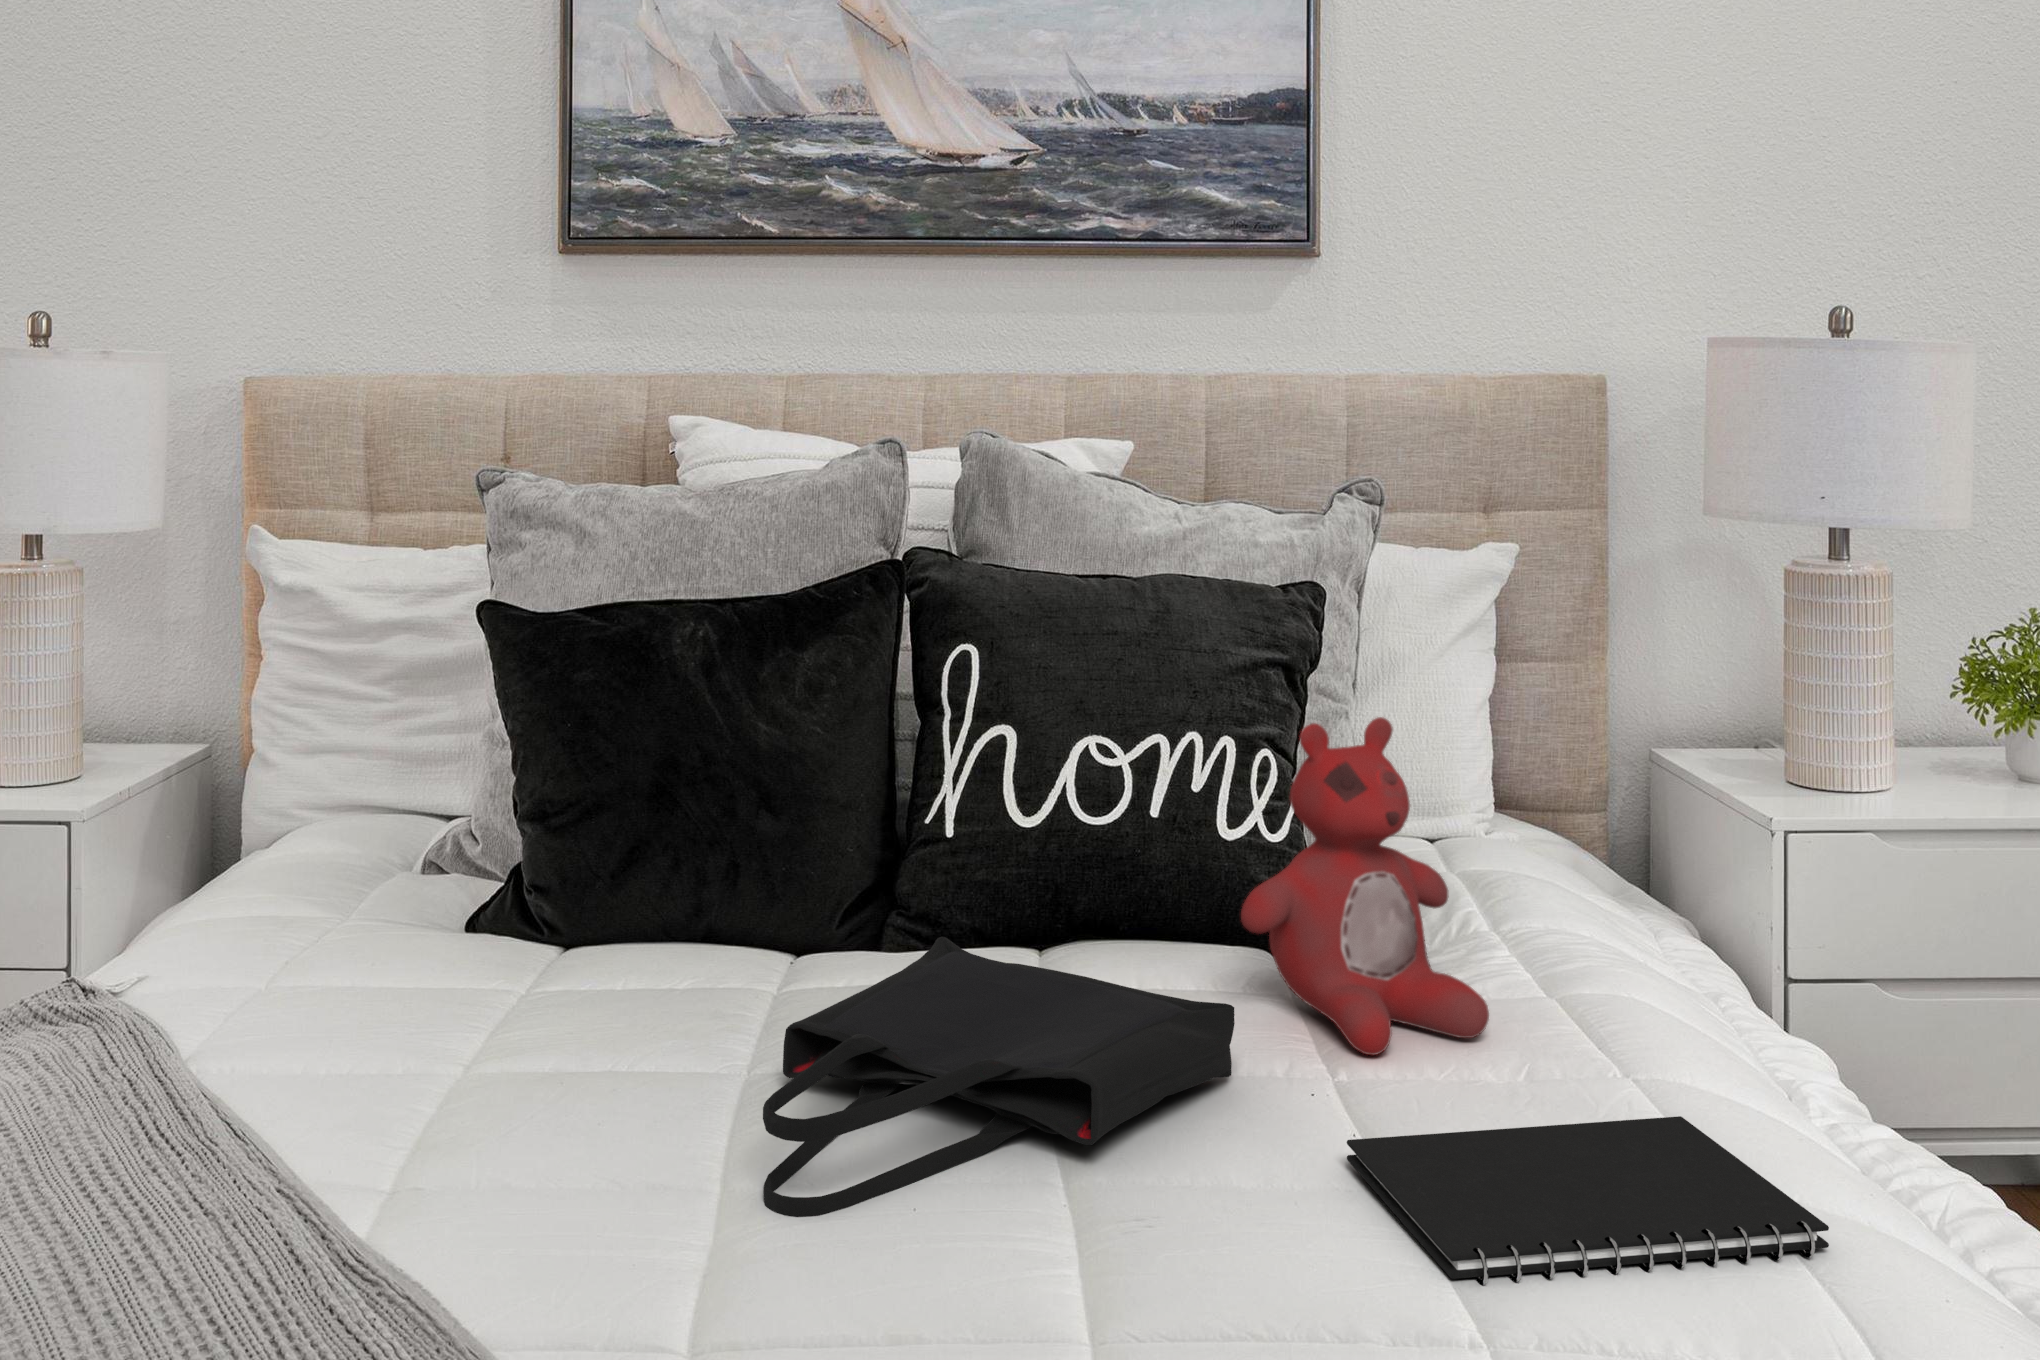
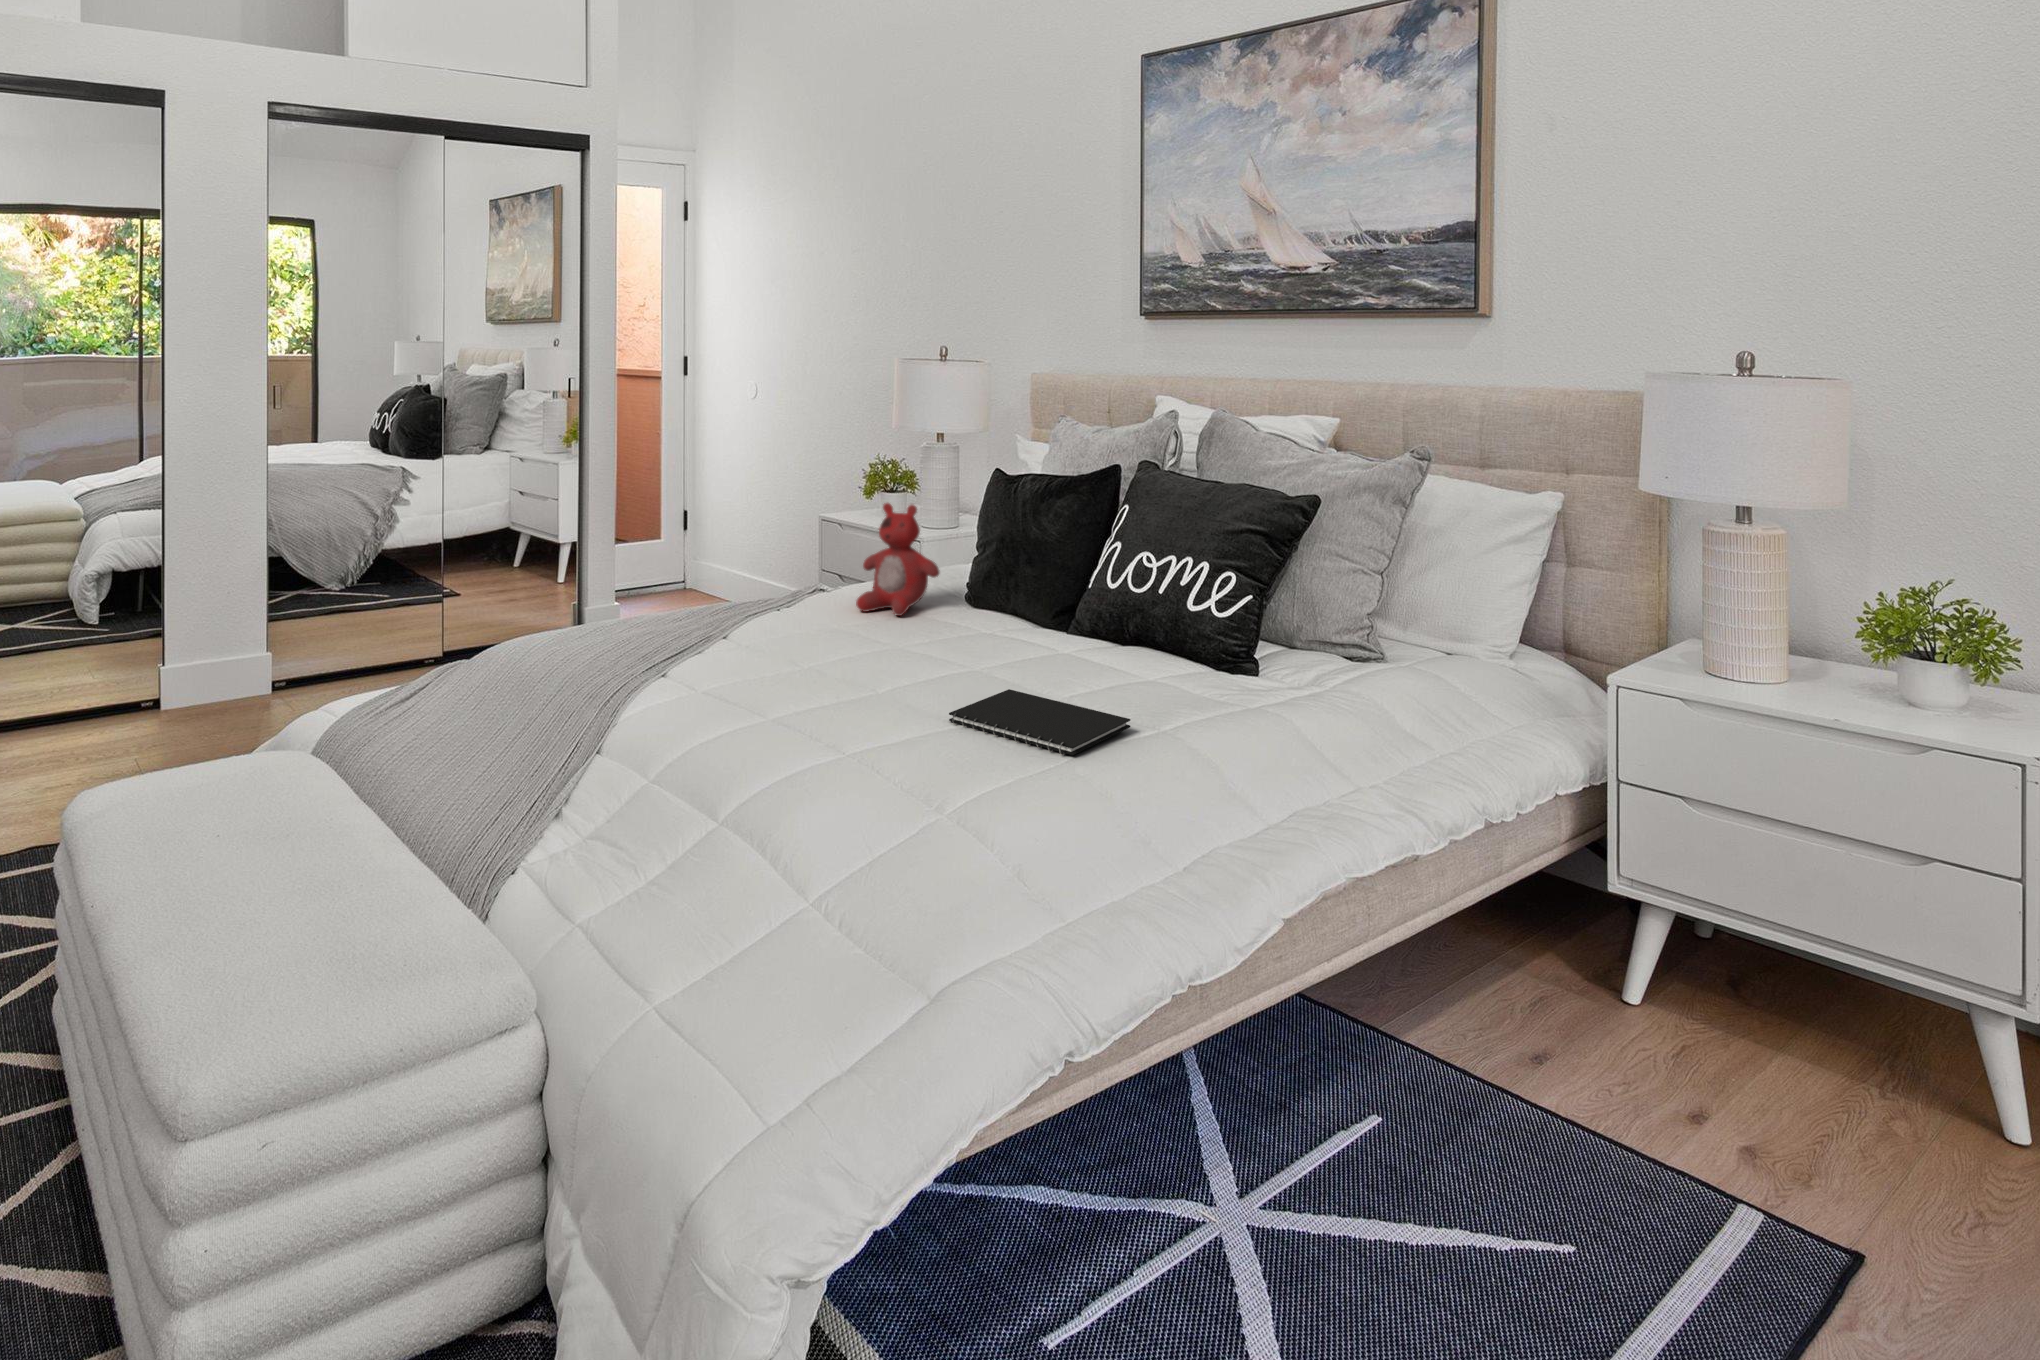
stuffed bear: present [1241,717,1489,1055] -> present [856,503,939,616]
tote bag: present [763,937,1235,1217] -> none [848,611,1055,676]

